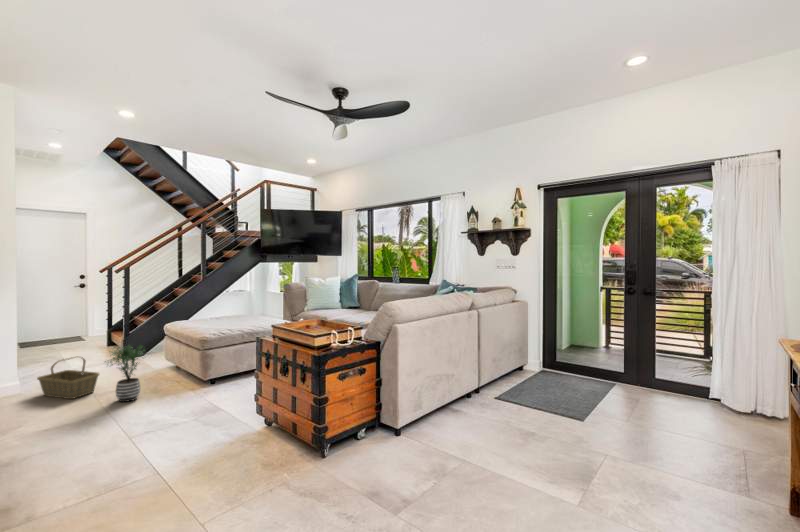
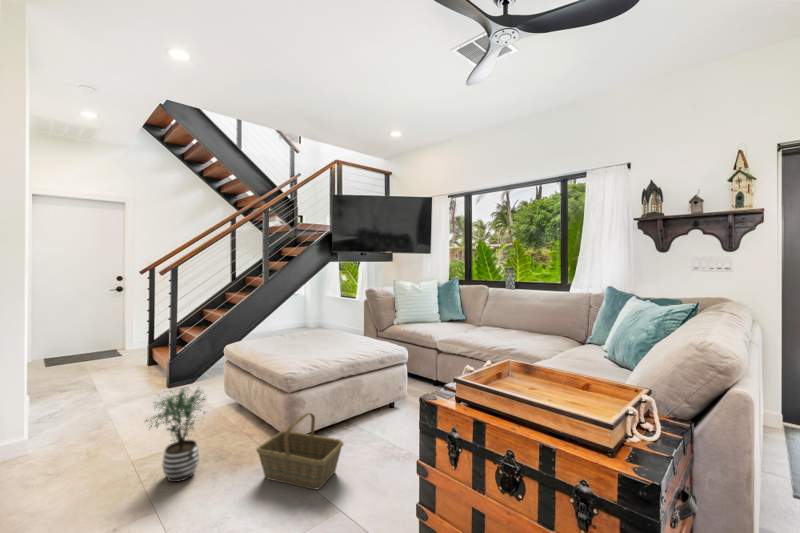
basket: present [37,357,99,399] -> present [256,413,343,489]

